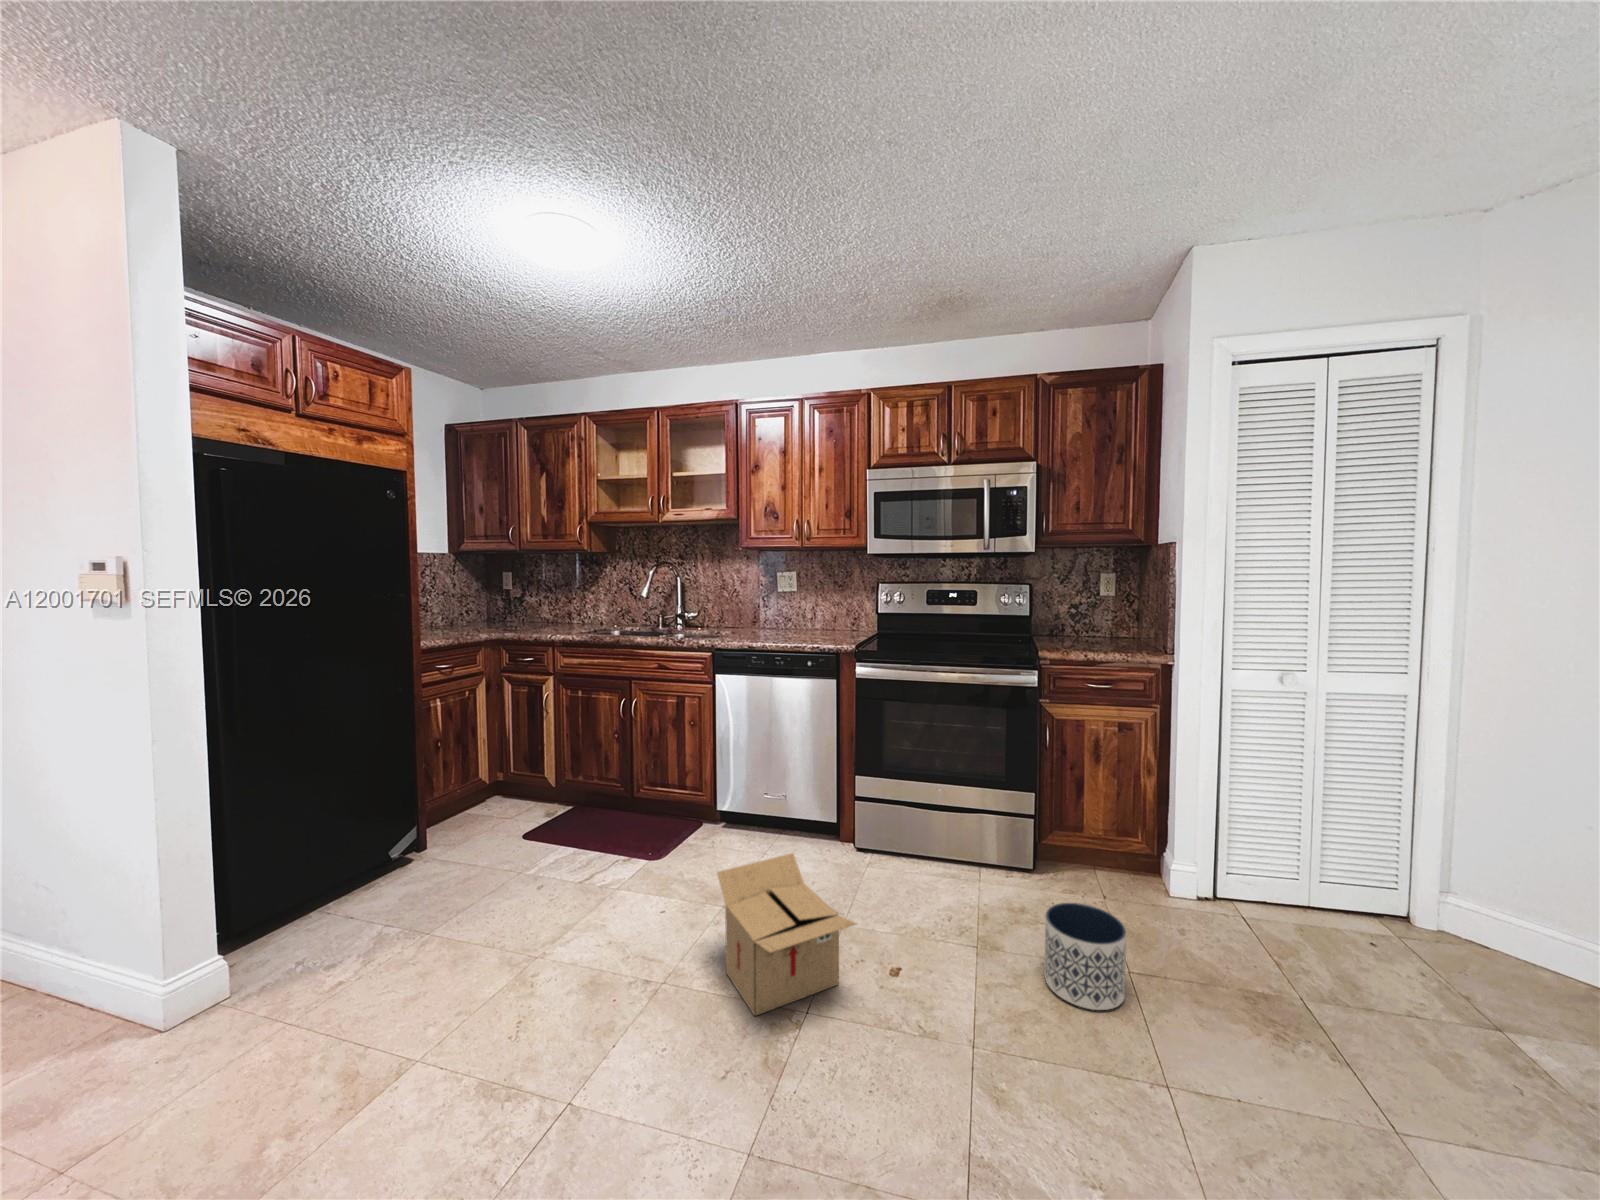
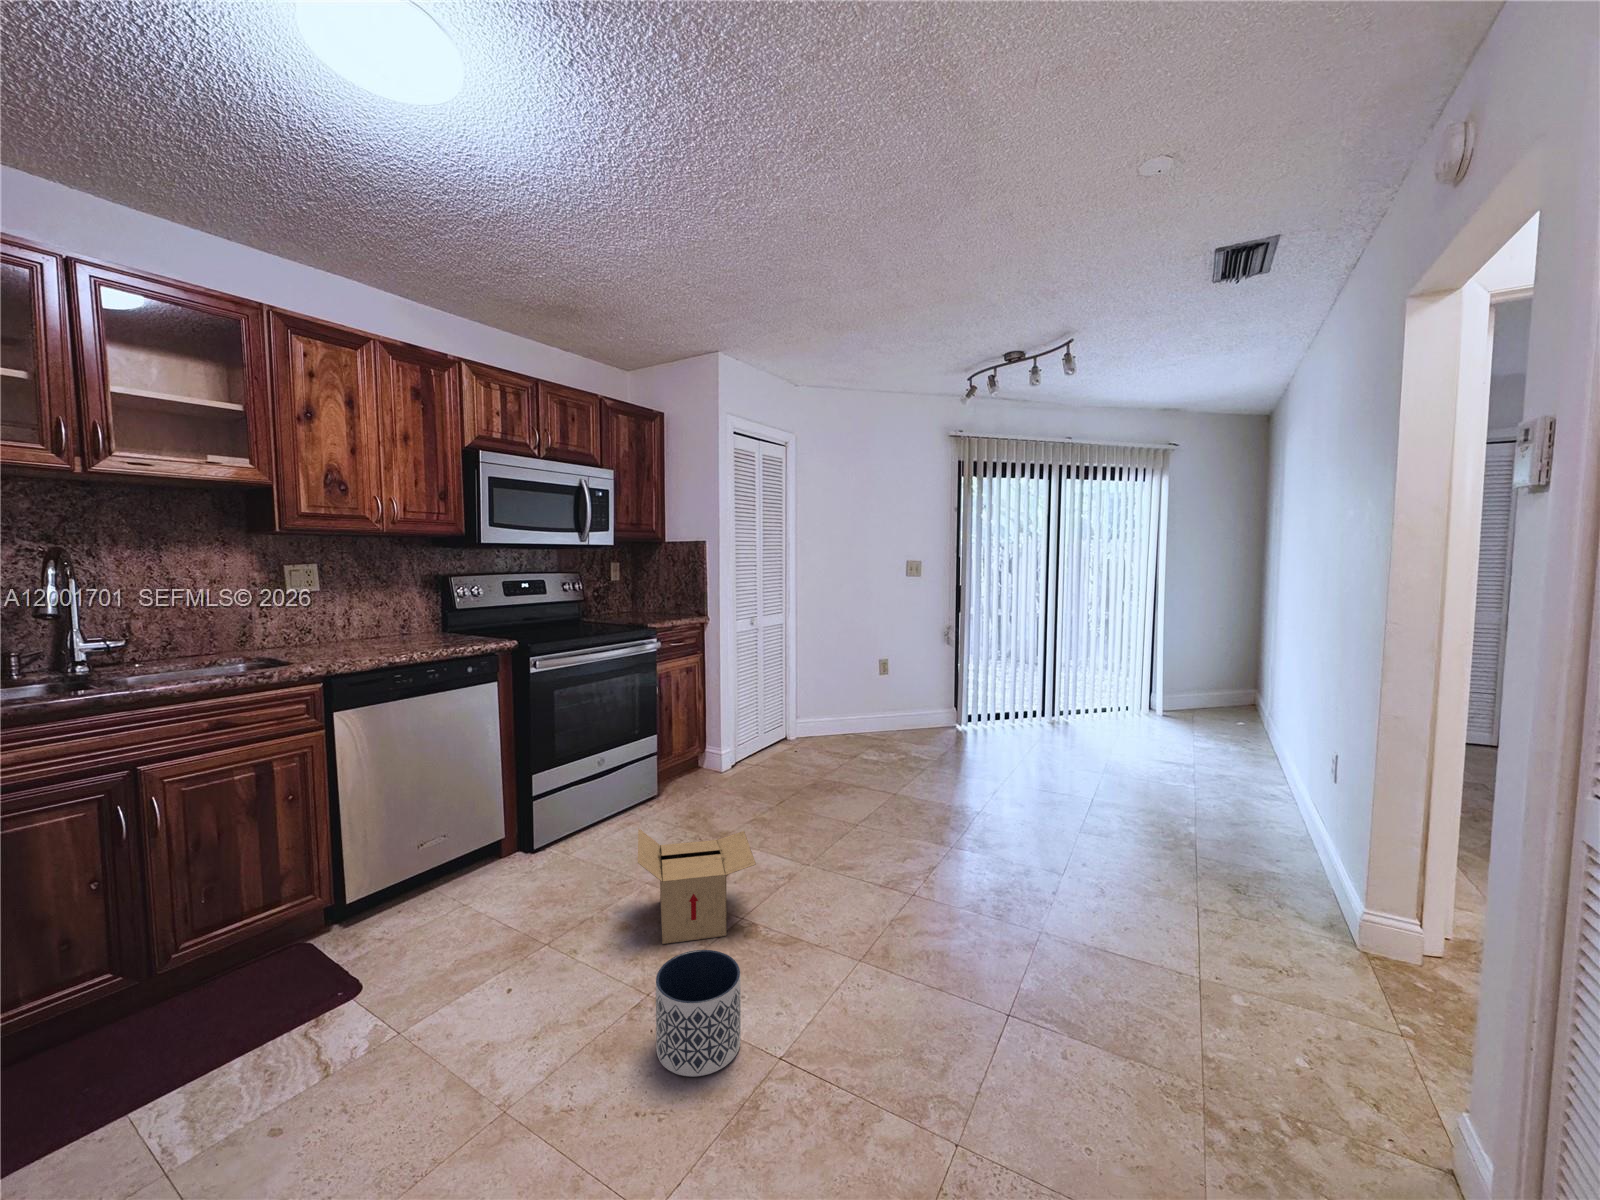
planter: present [1044,903,1126,1010] -> present [656,950,741,1077]

